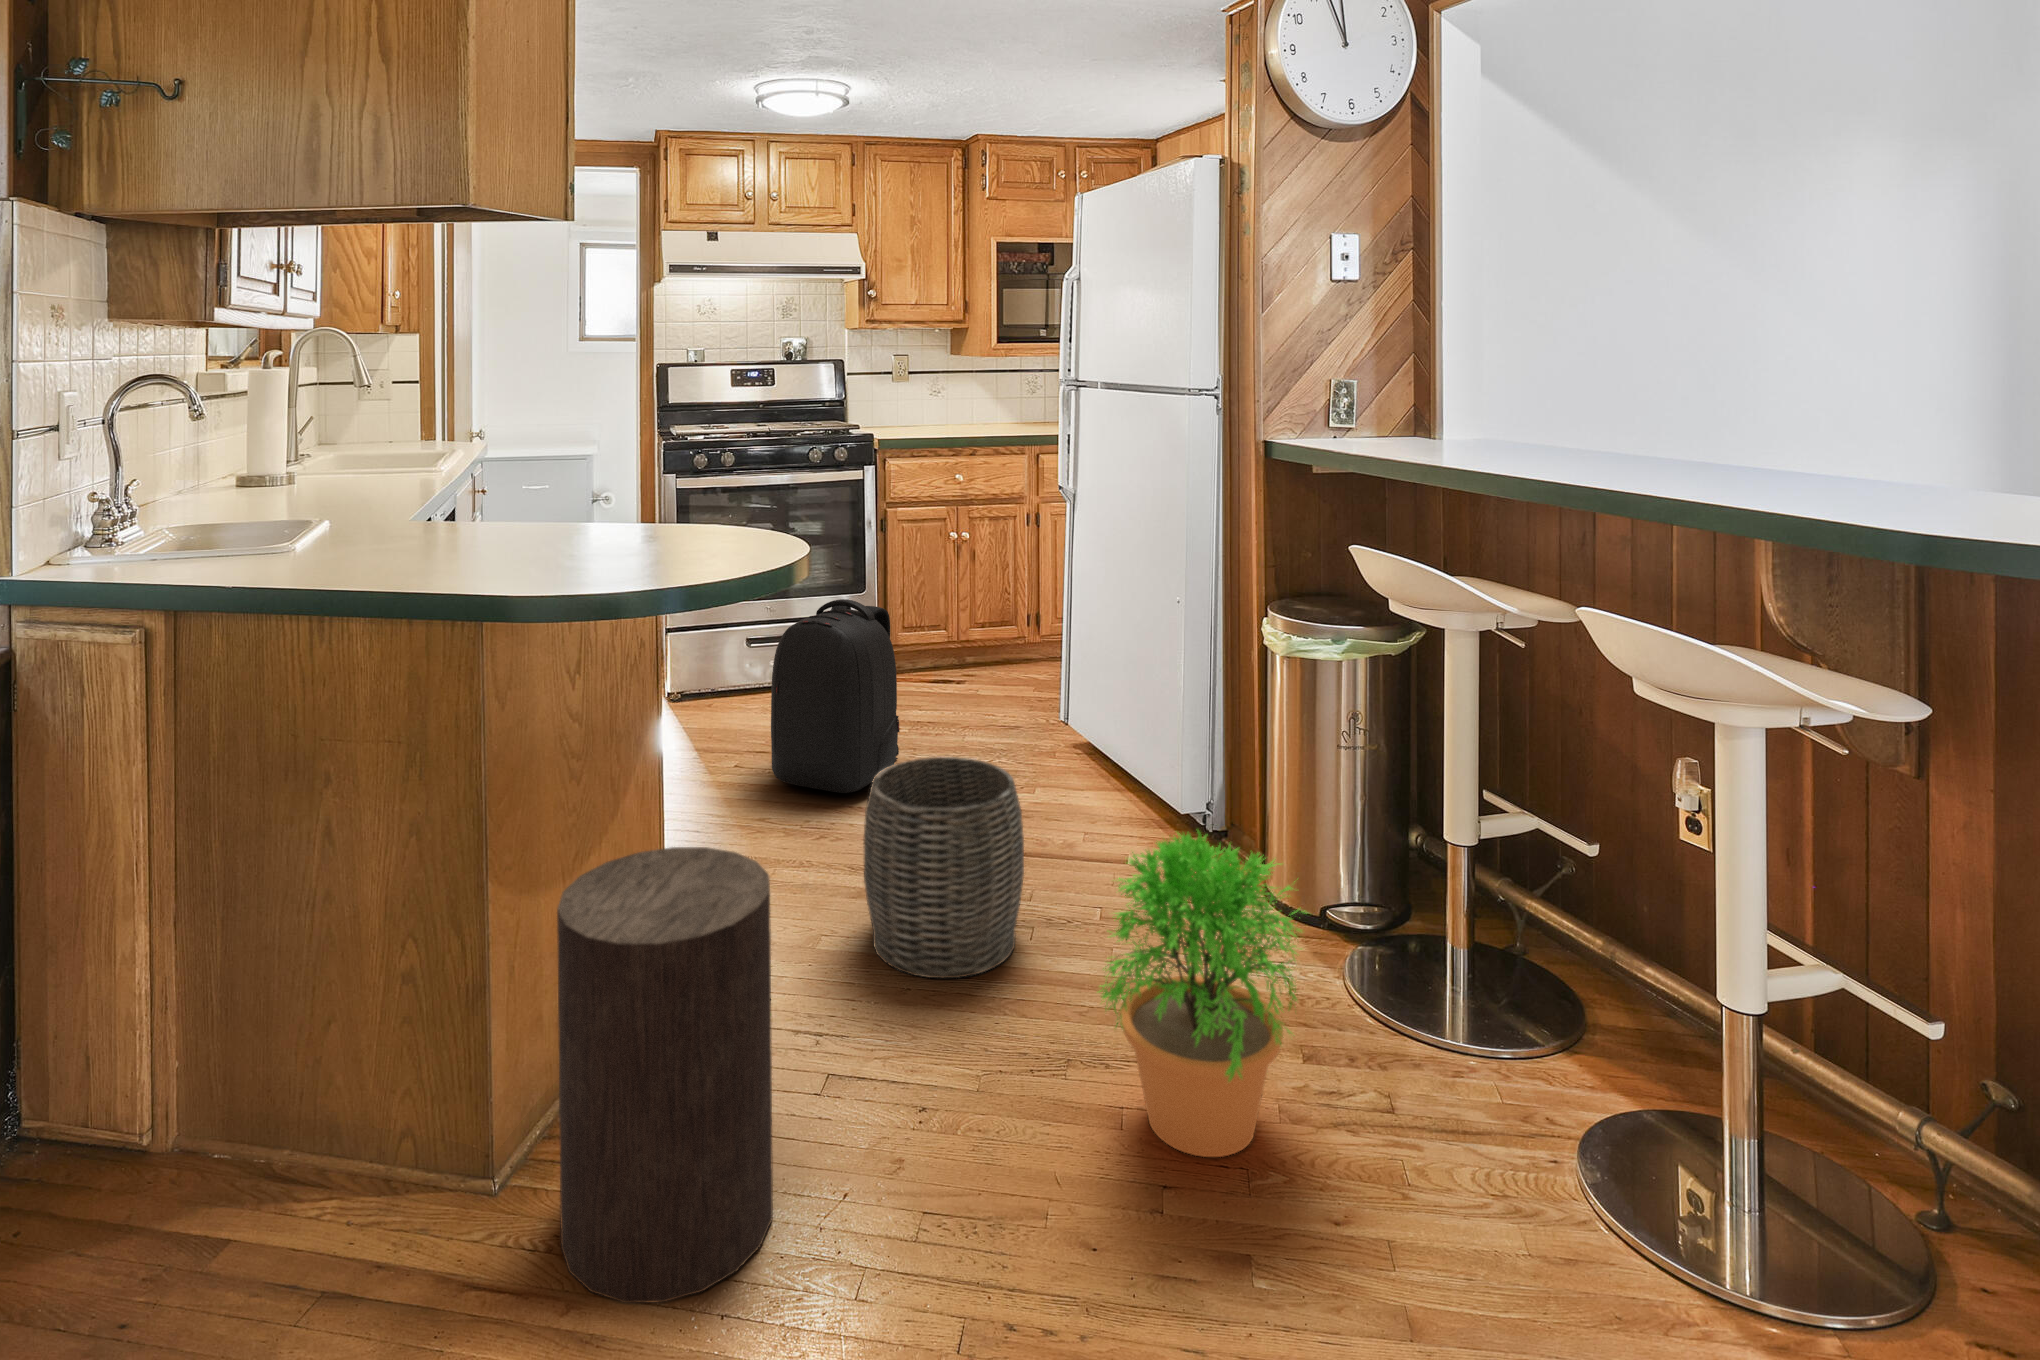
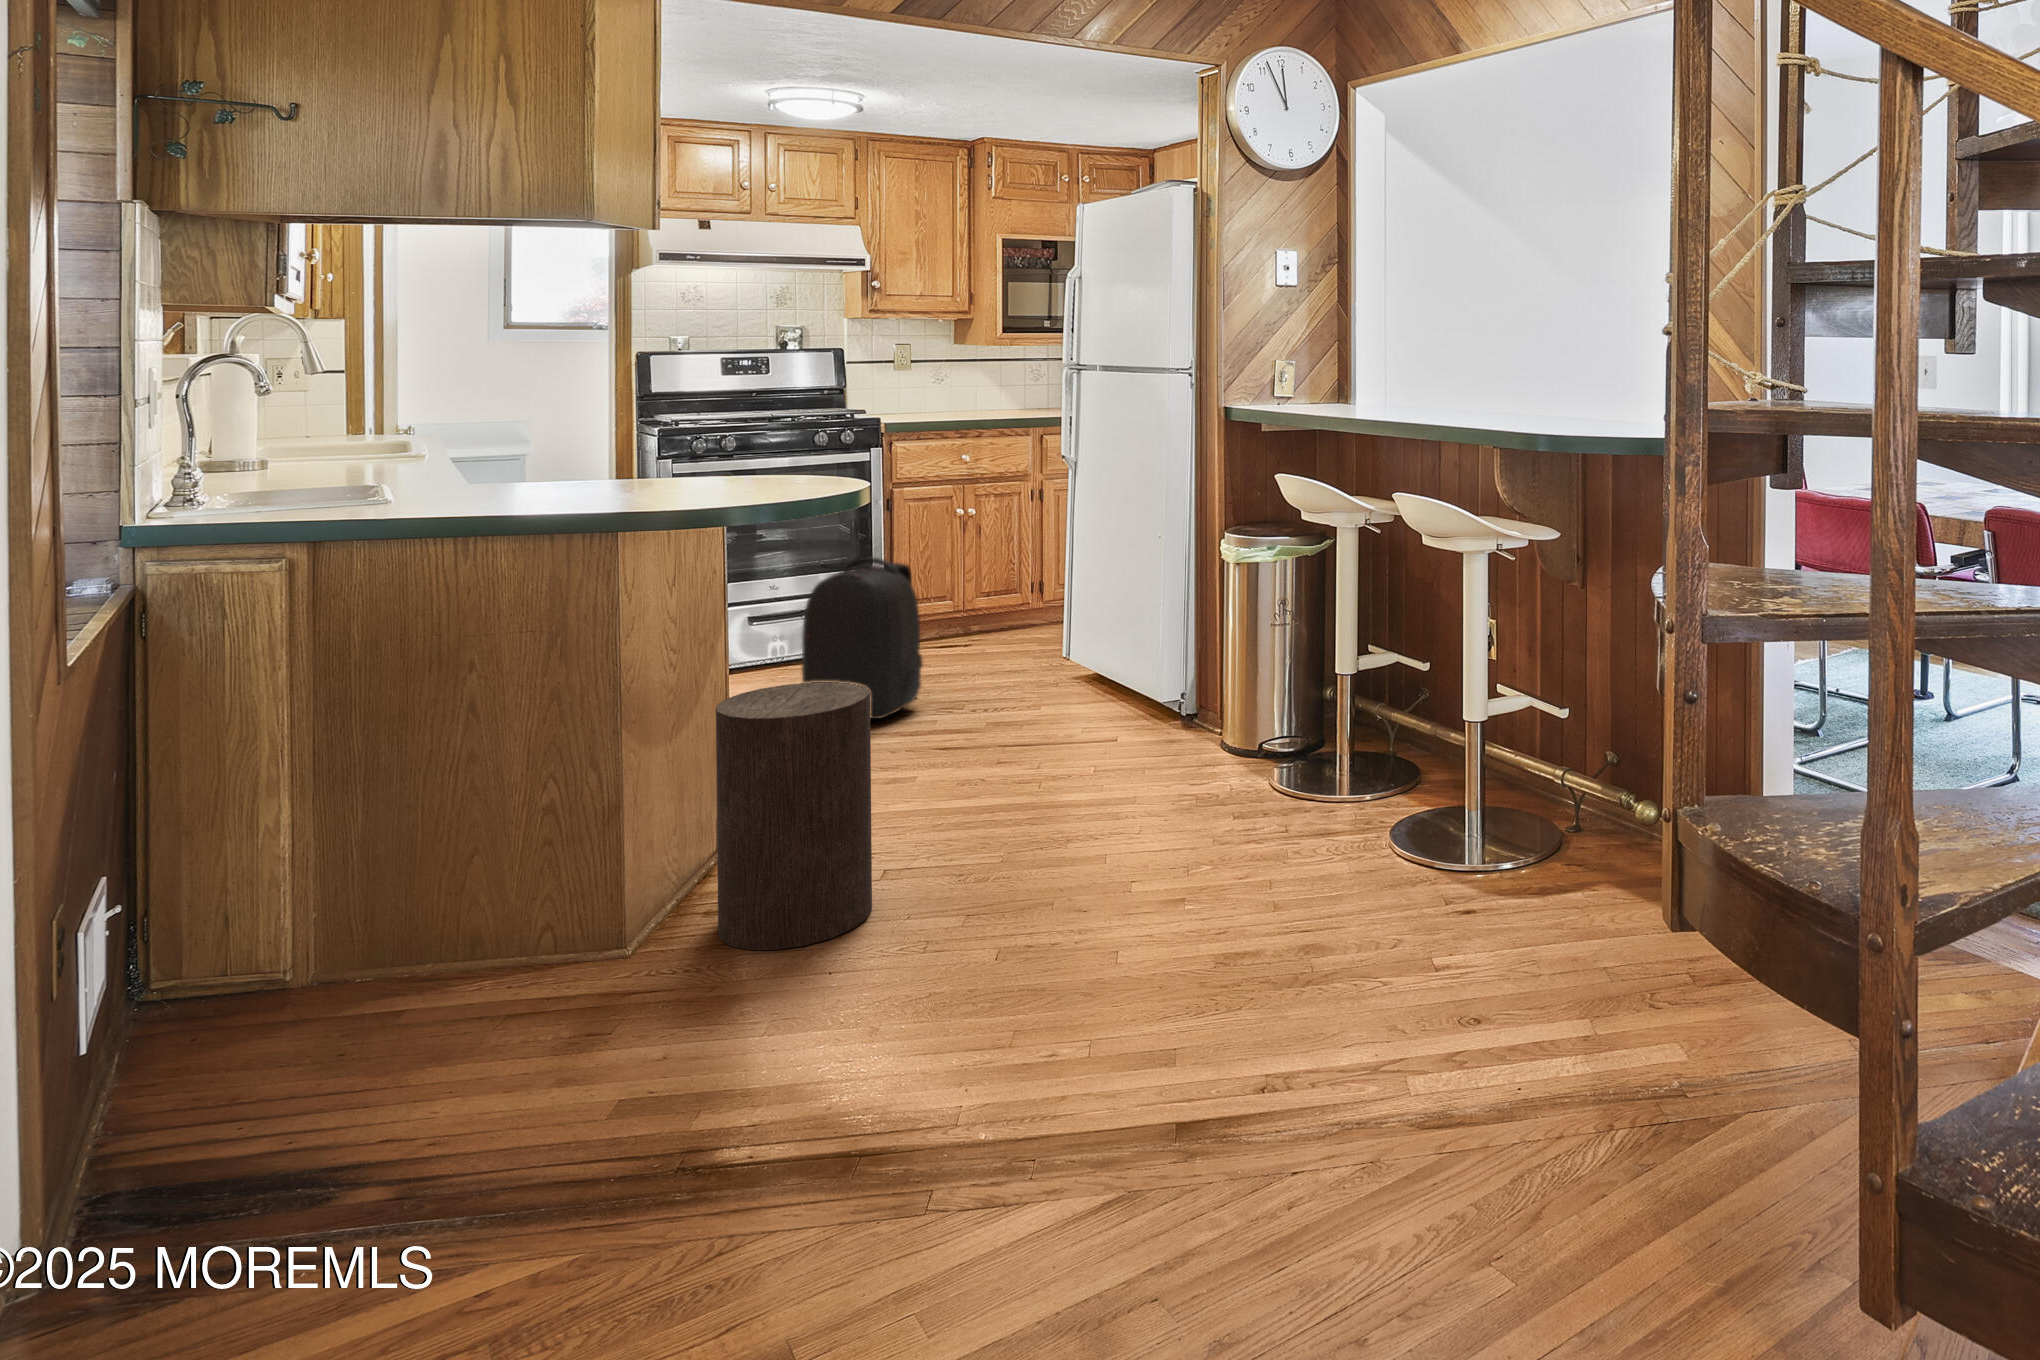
woven basket: present [864,757,1024,978] -> none [909,654,1038,805]
potted plant: present [1101,830,1301,1157] -> none [1091,653,1234,850]

